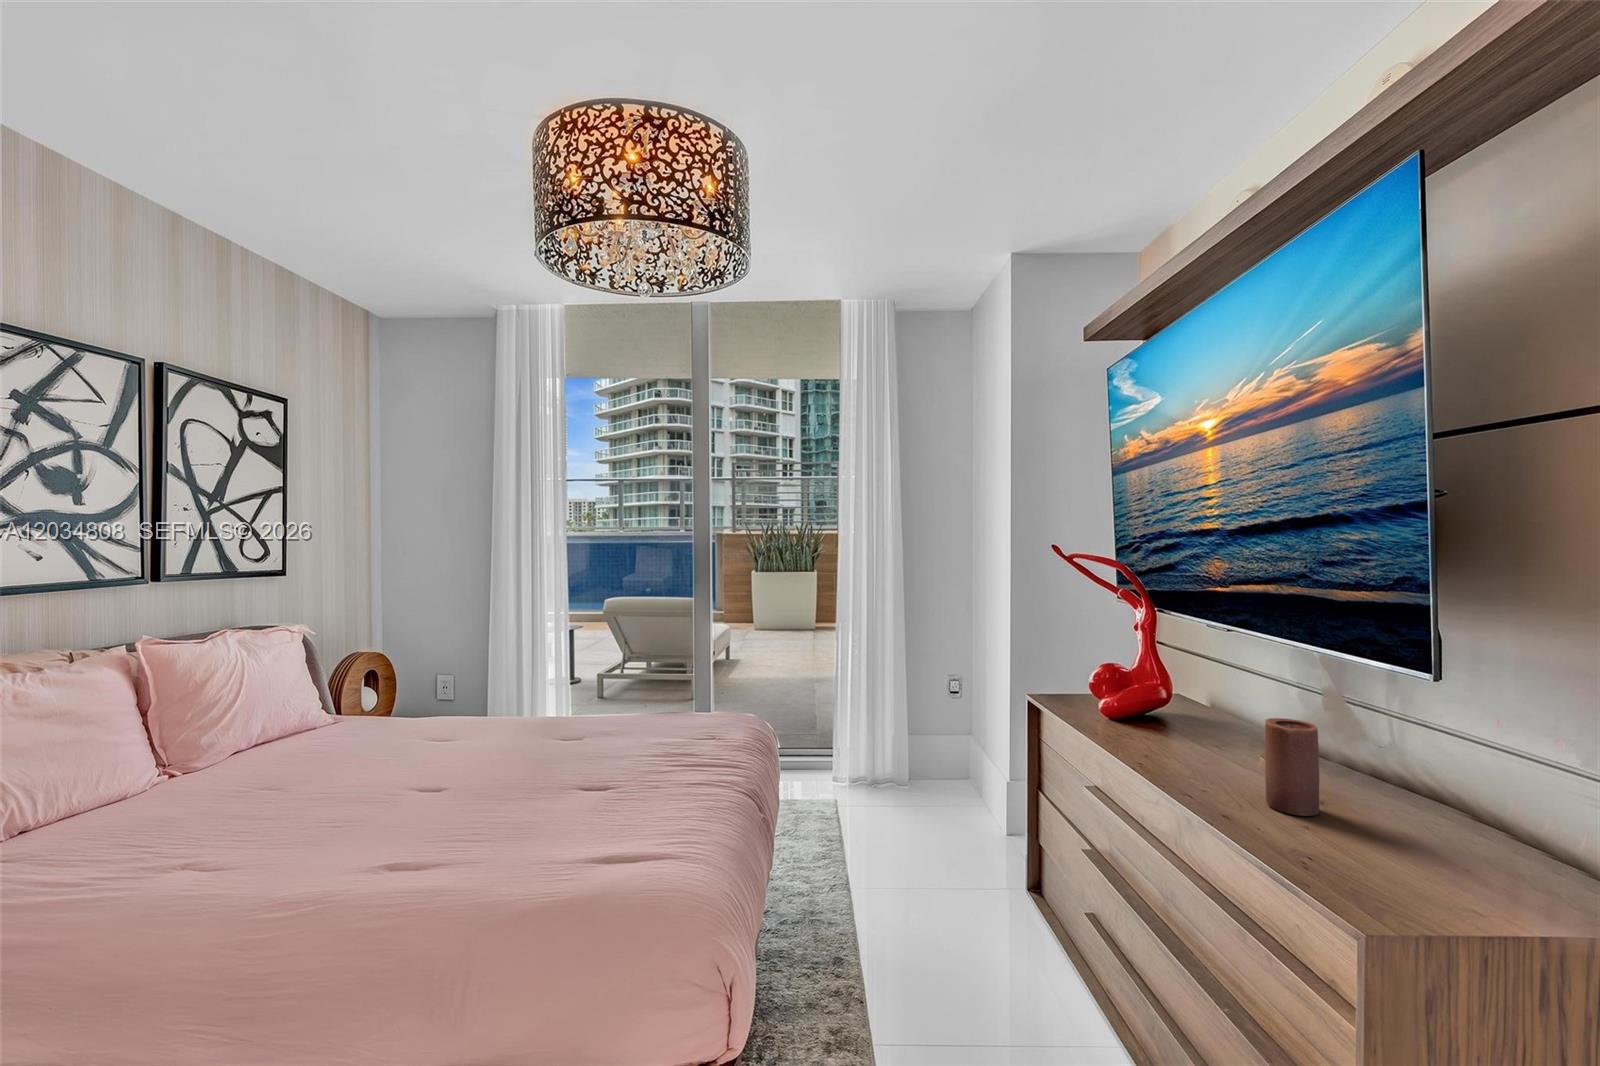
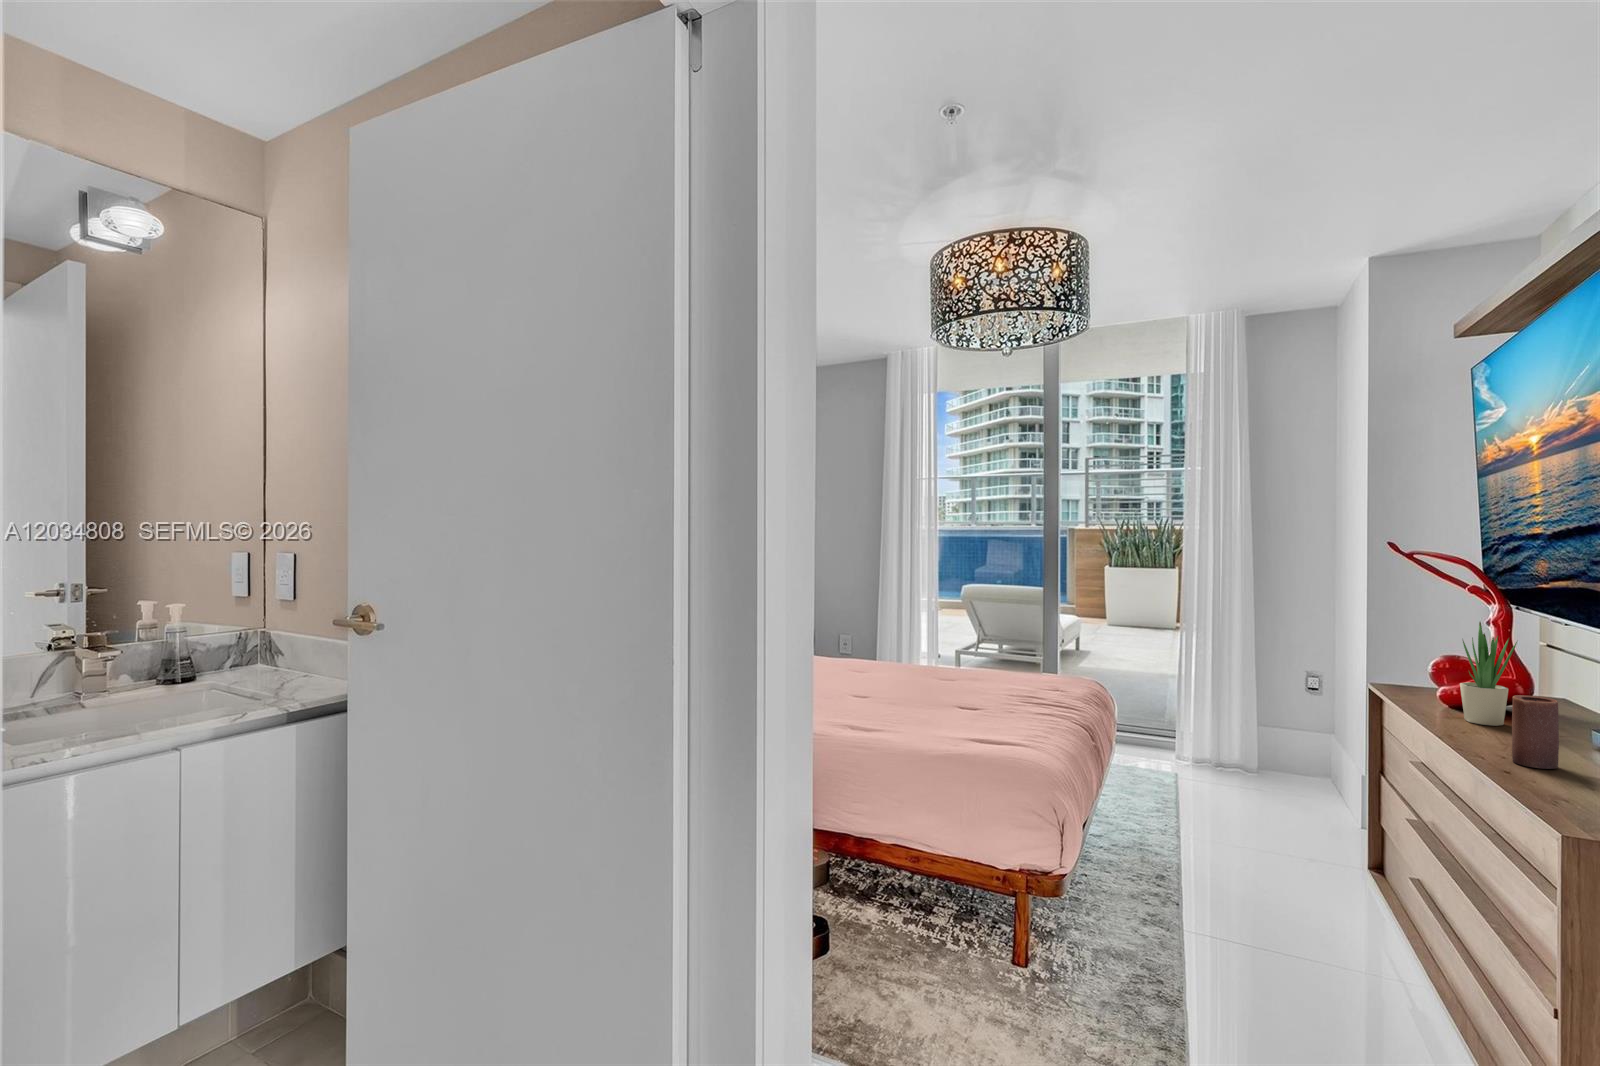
potted plant: none [1143,622,1196,741] -> present [1460,622,1517,726]

